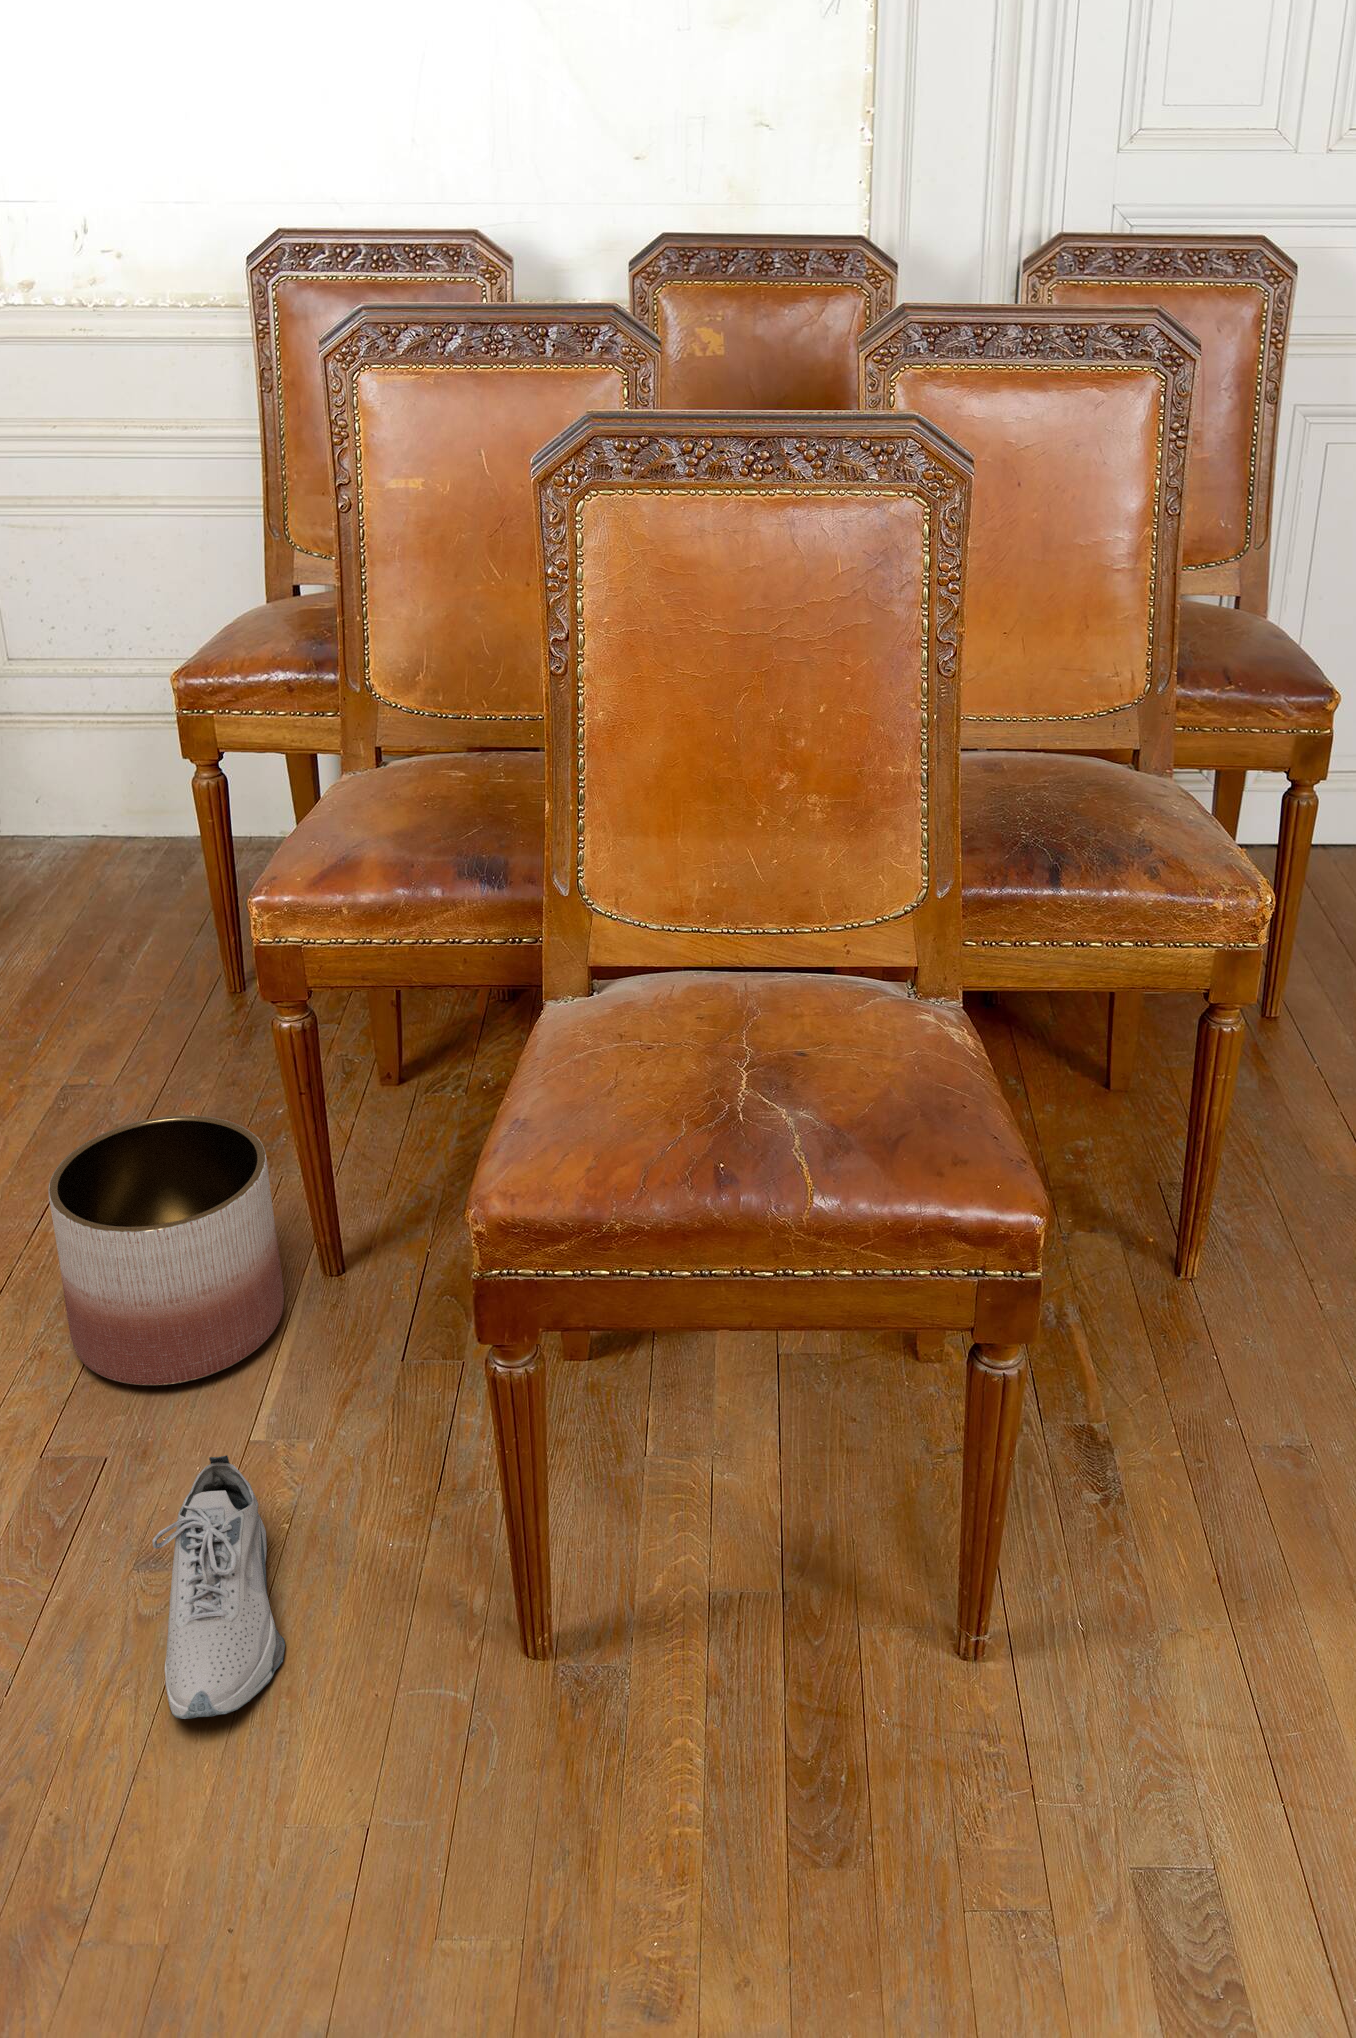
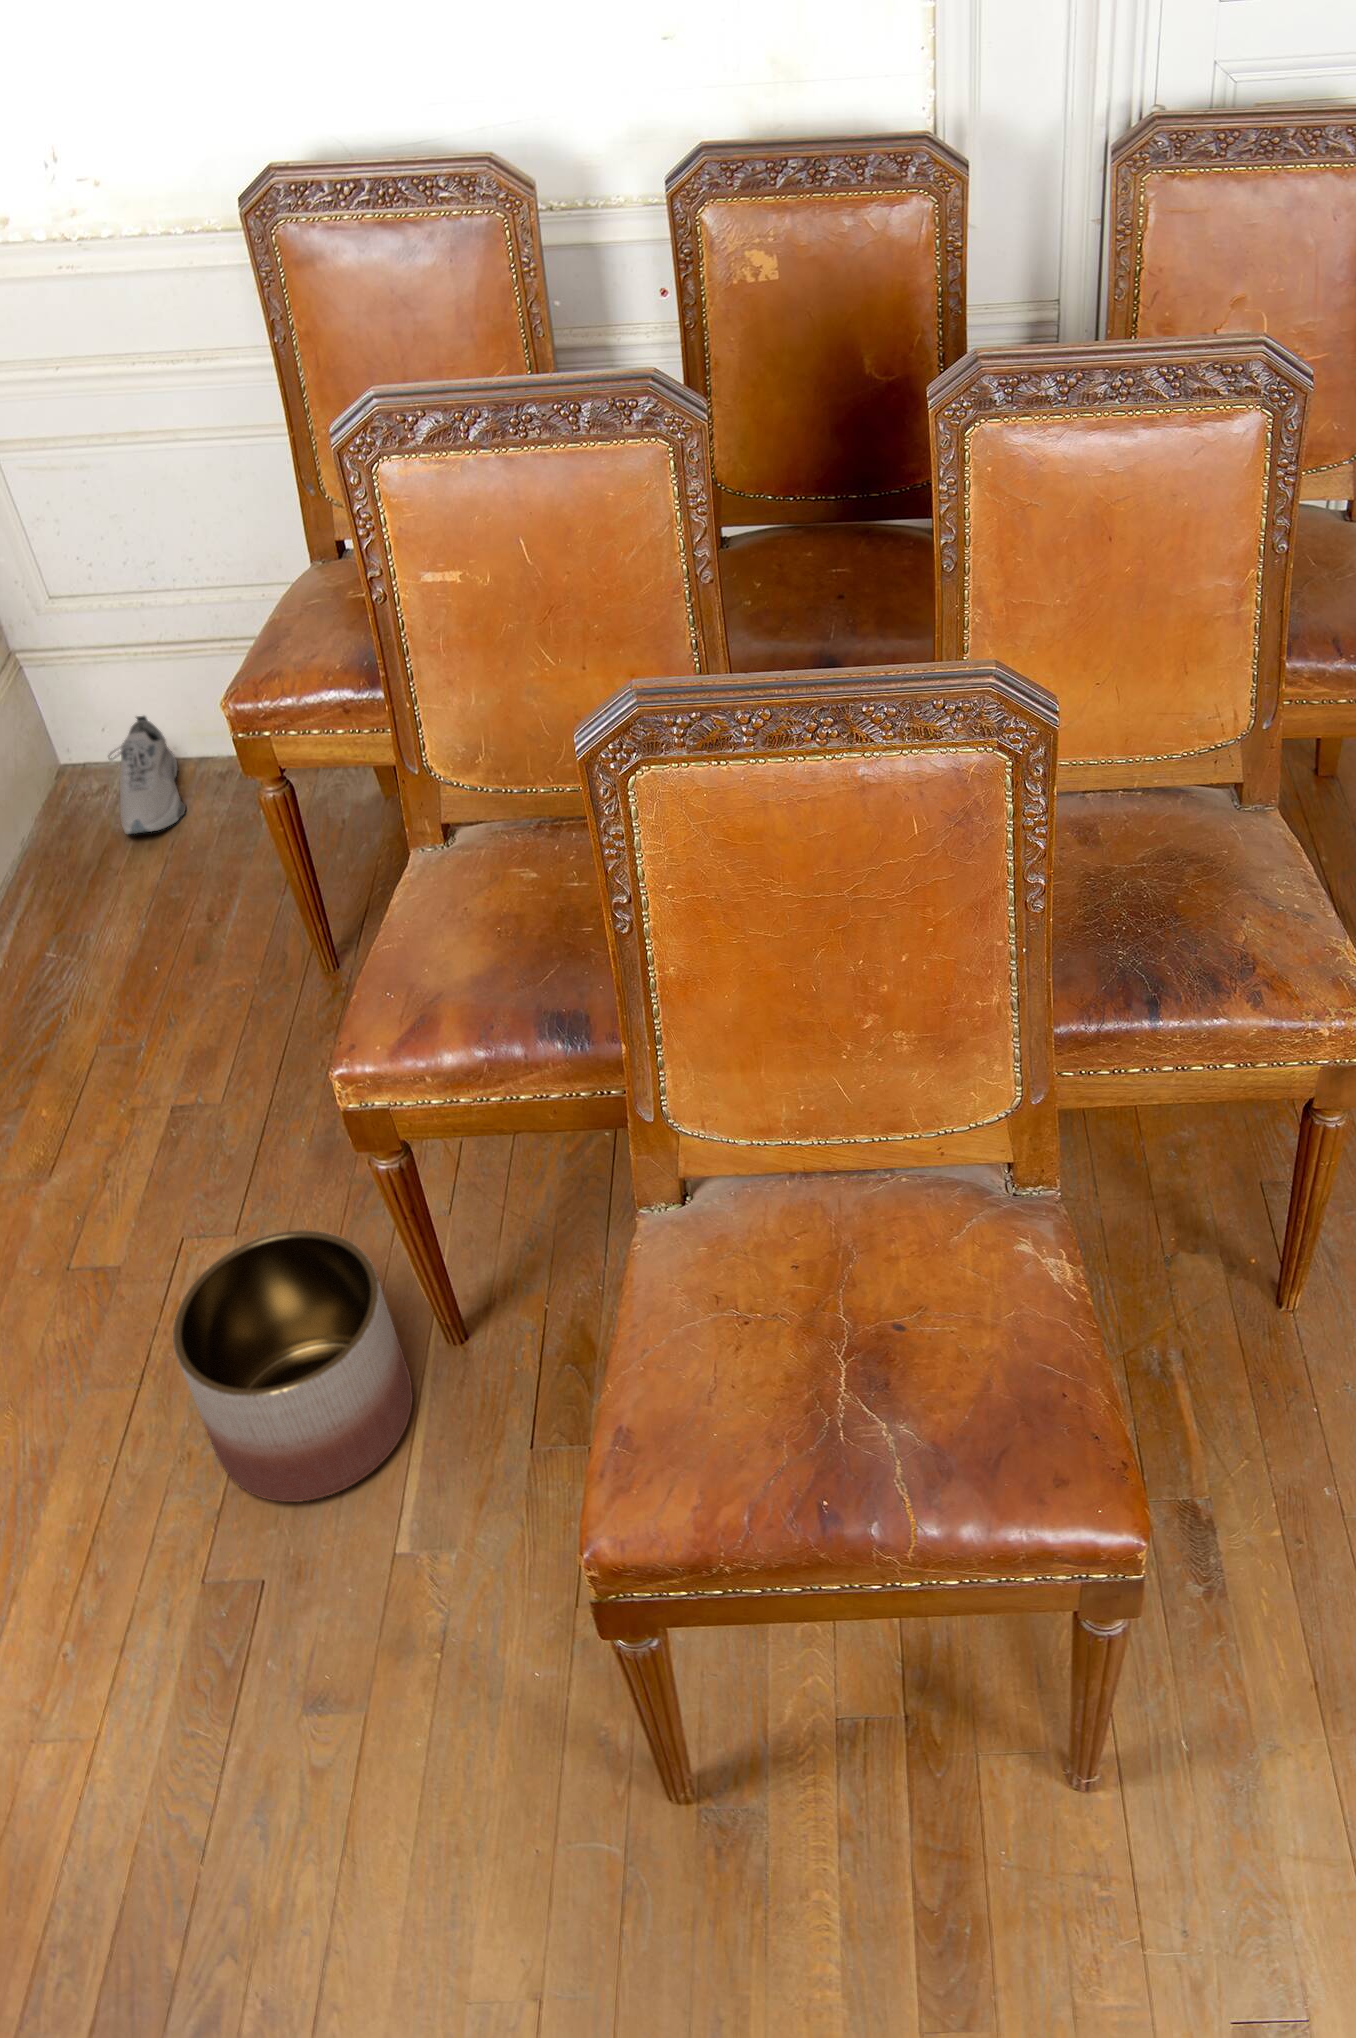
shoe: present [152,1455,285,1719] -> present [108,716,186,834]

